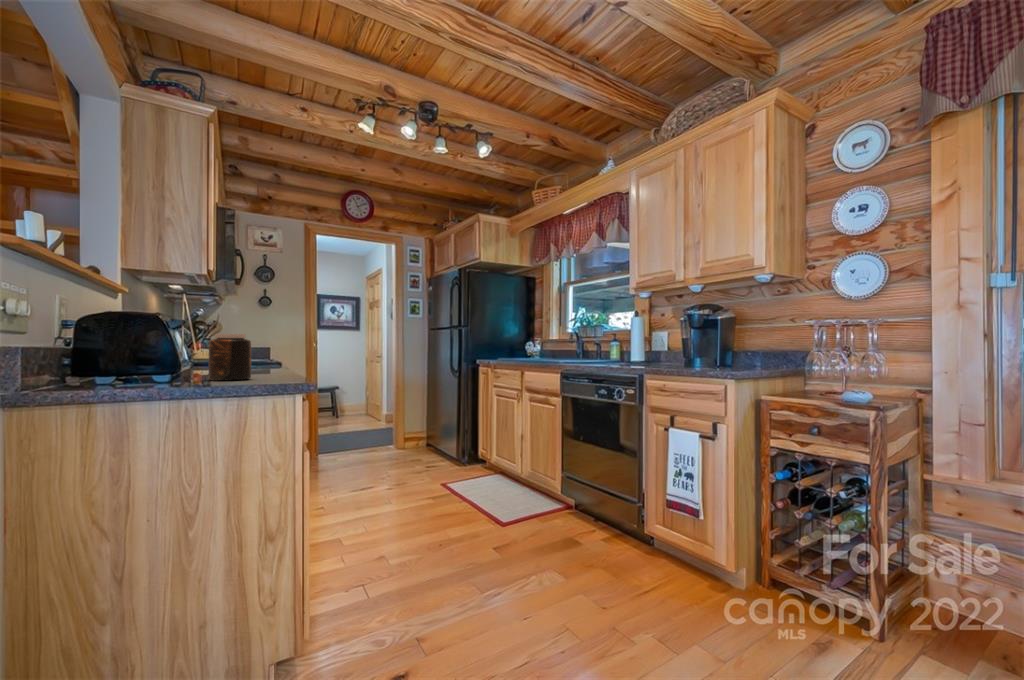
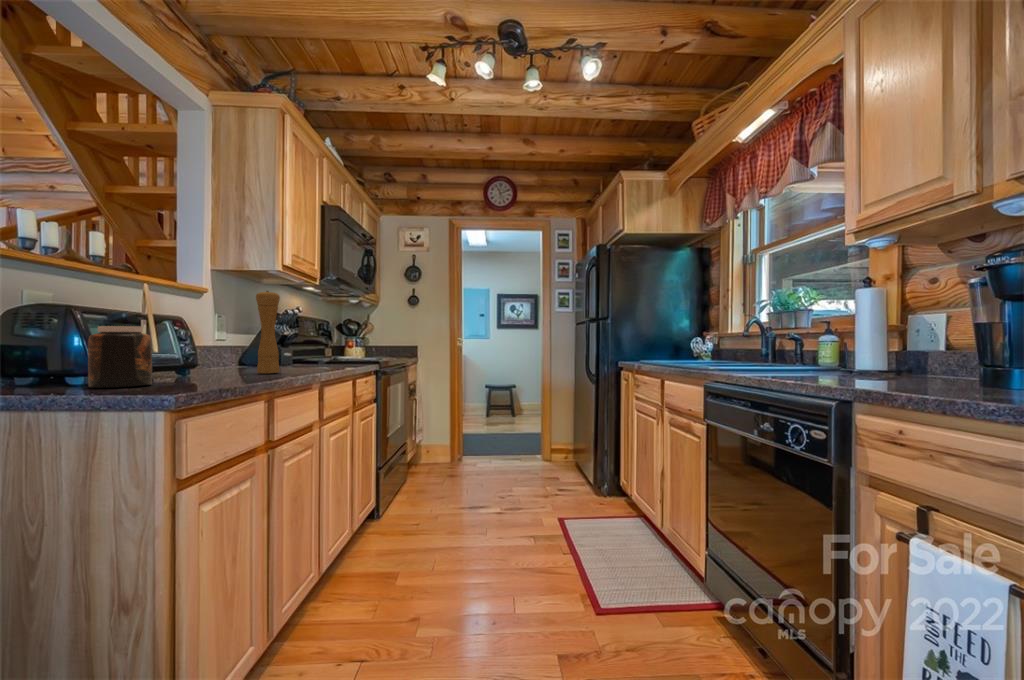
pepper mill: none [255,302,276,372] -> present [256,291,280,374]

